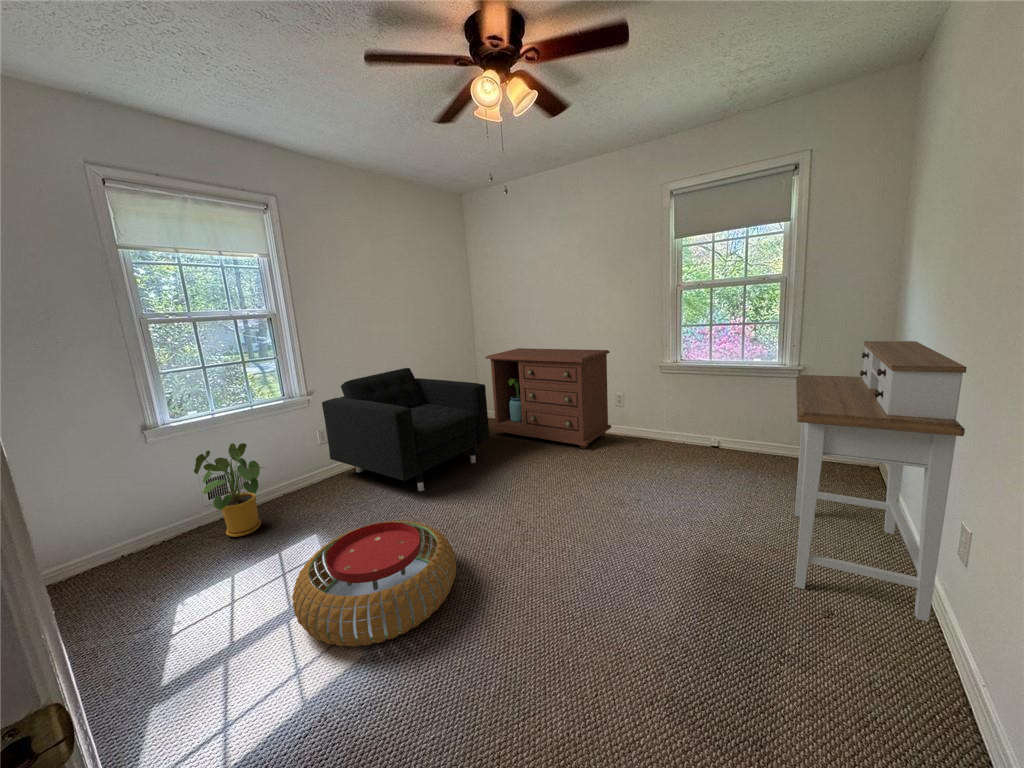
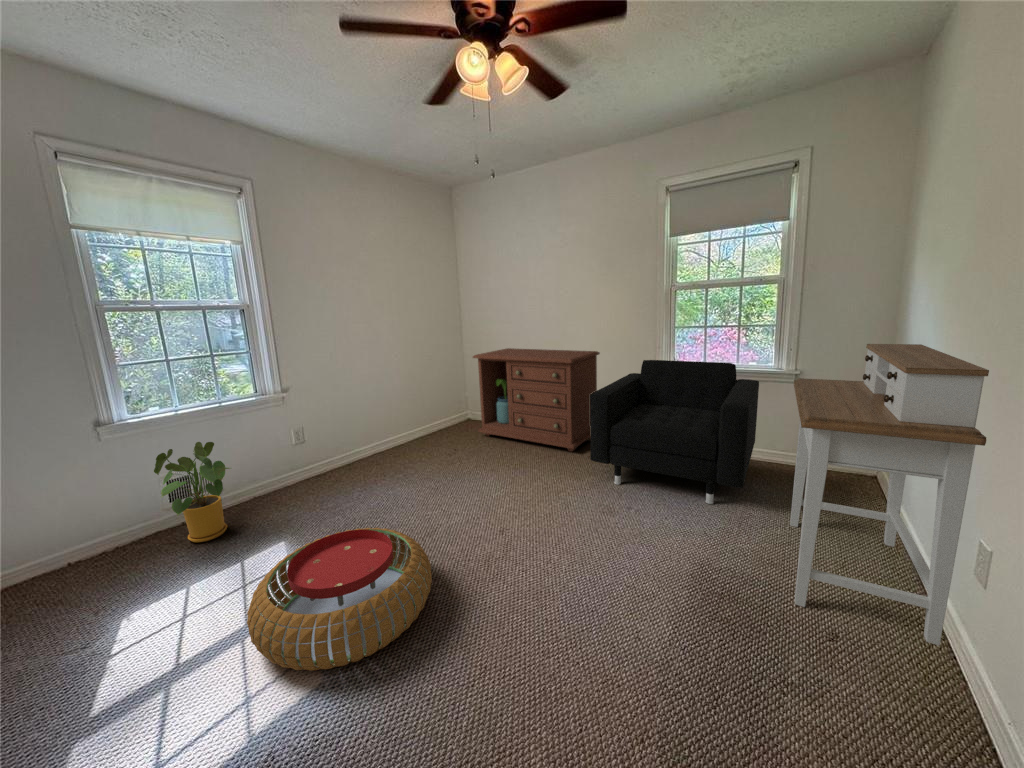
armchair: present [322,368,490,491] -> present [590,360,759,504]

